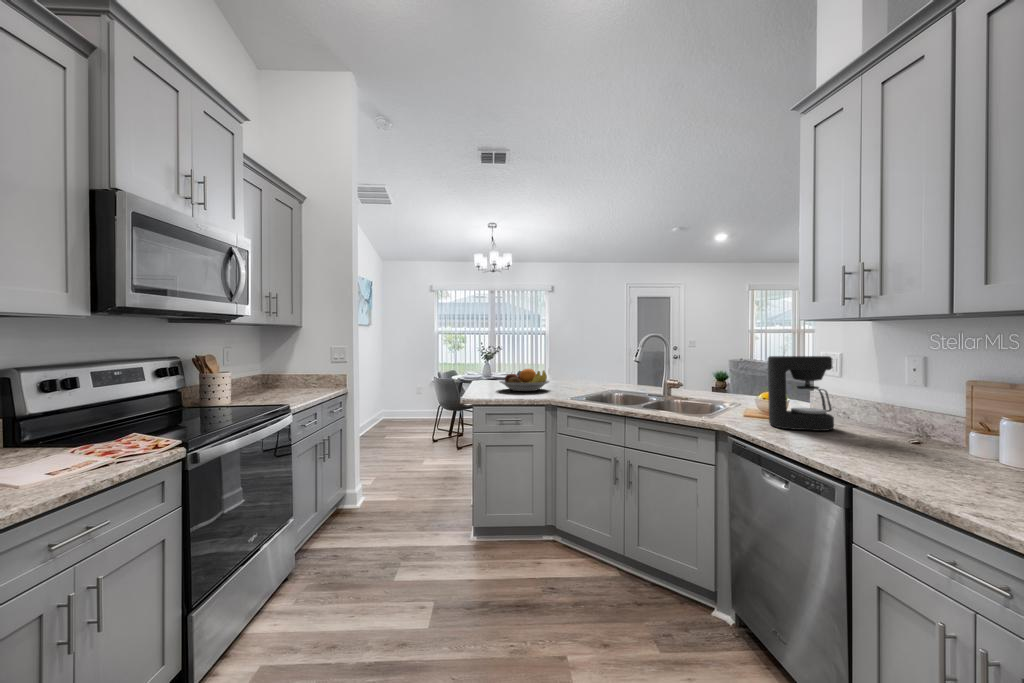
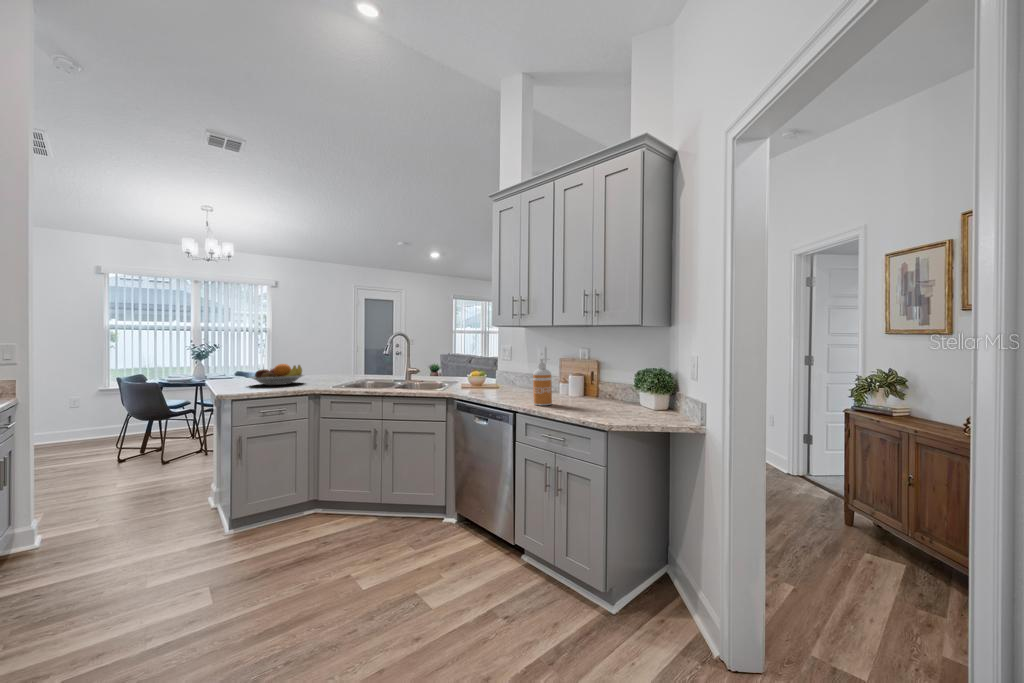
coffee maker: present [768,356,834,431] -> none [476,347,509,392]
soap dispenser: none [892,384,947,484] -> present [533,358,552,405]

